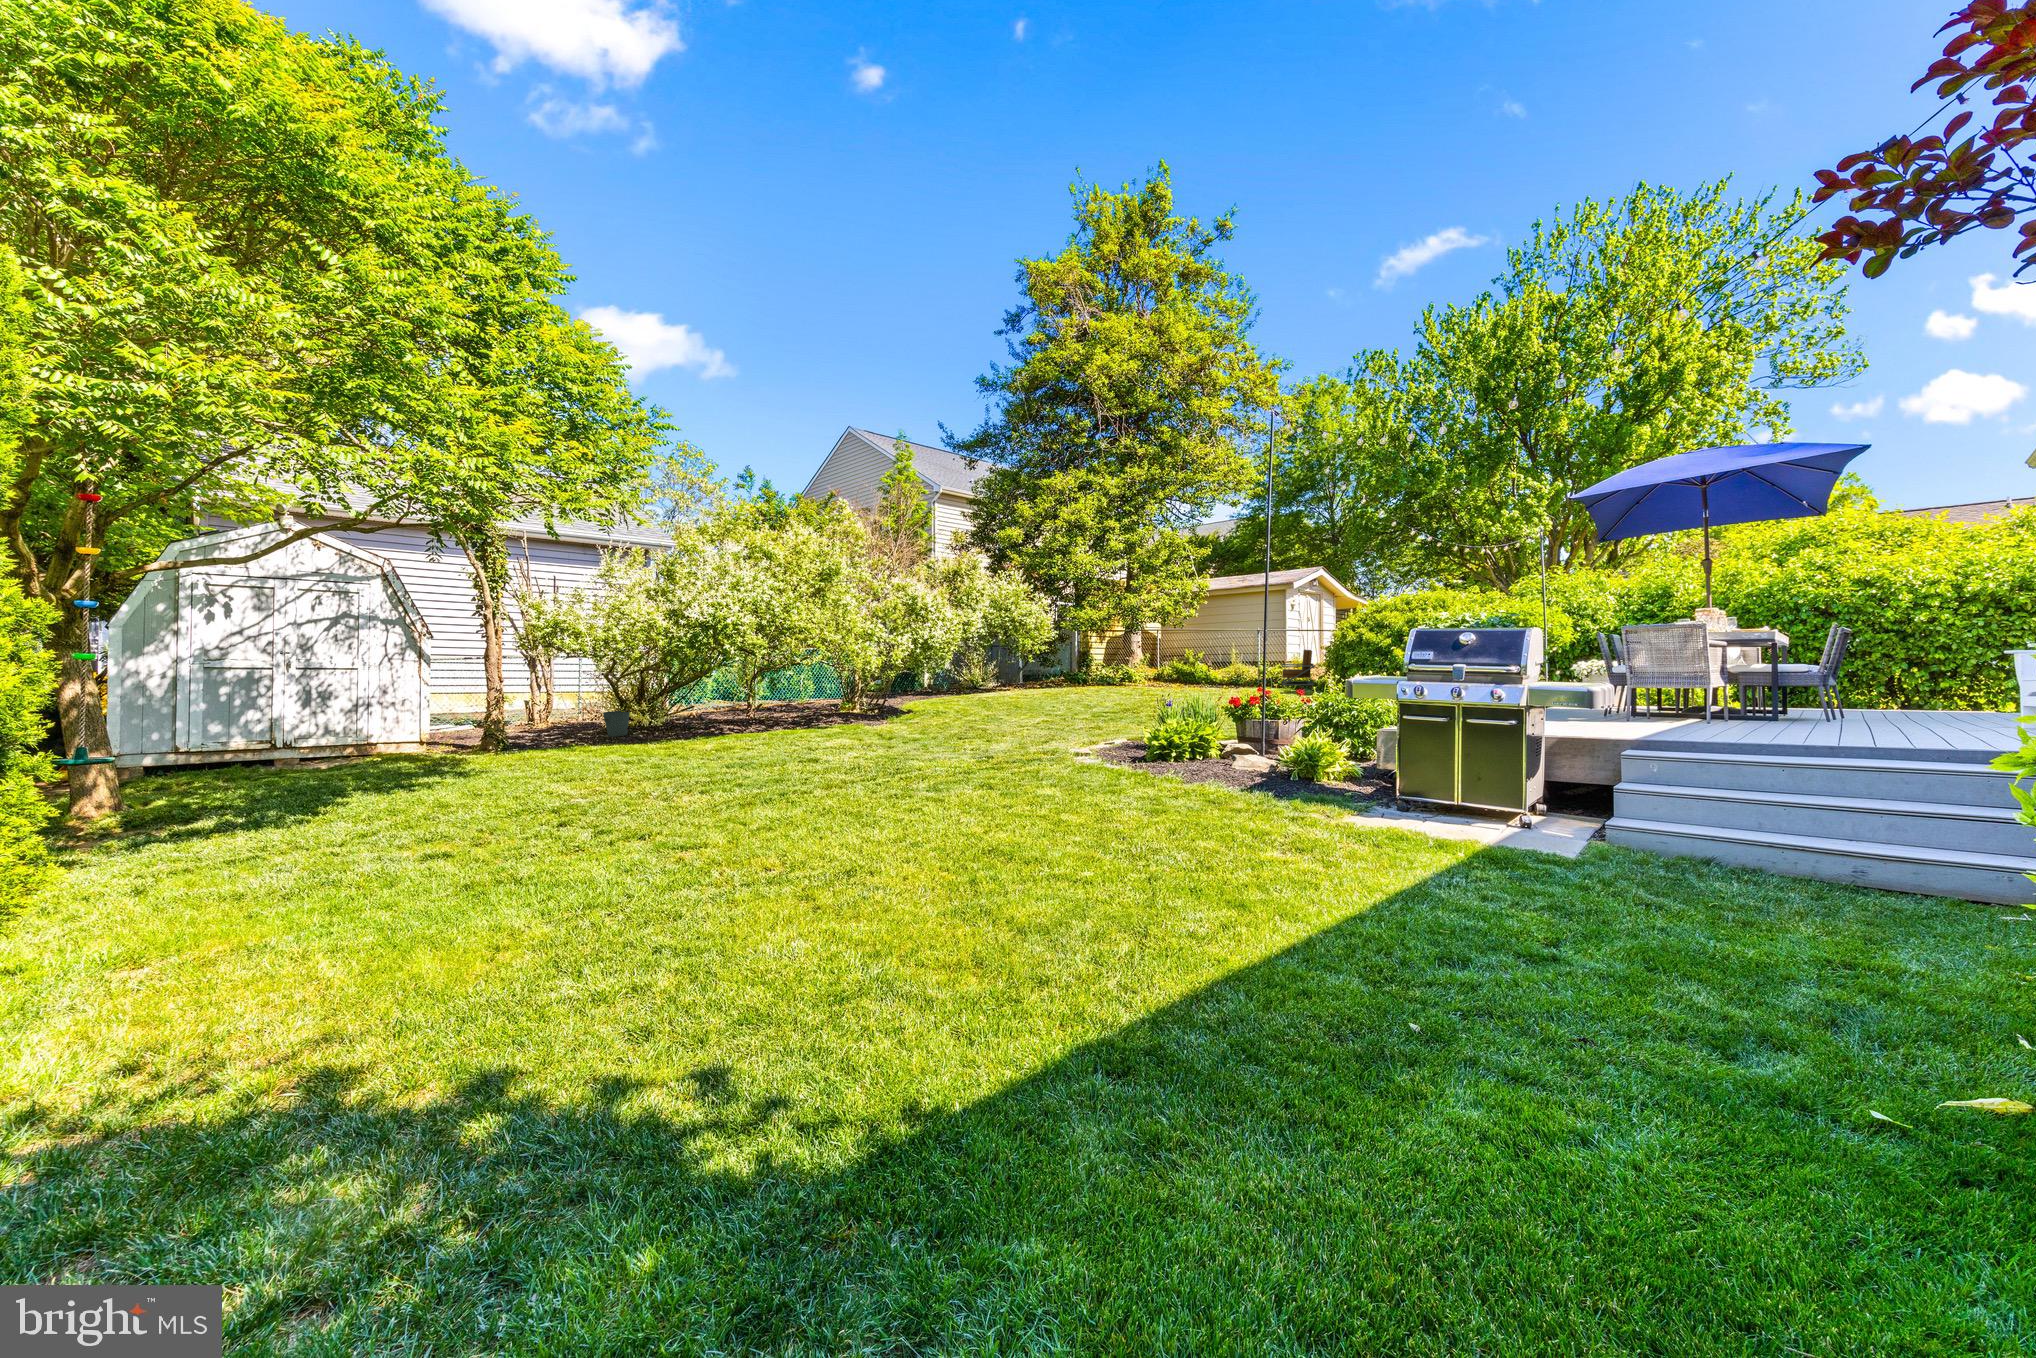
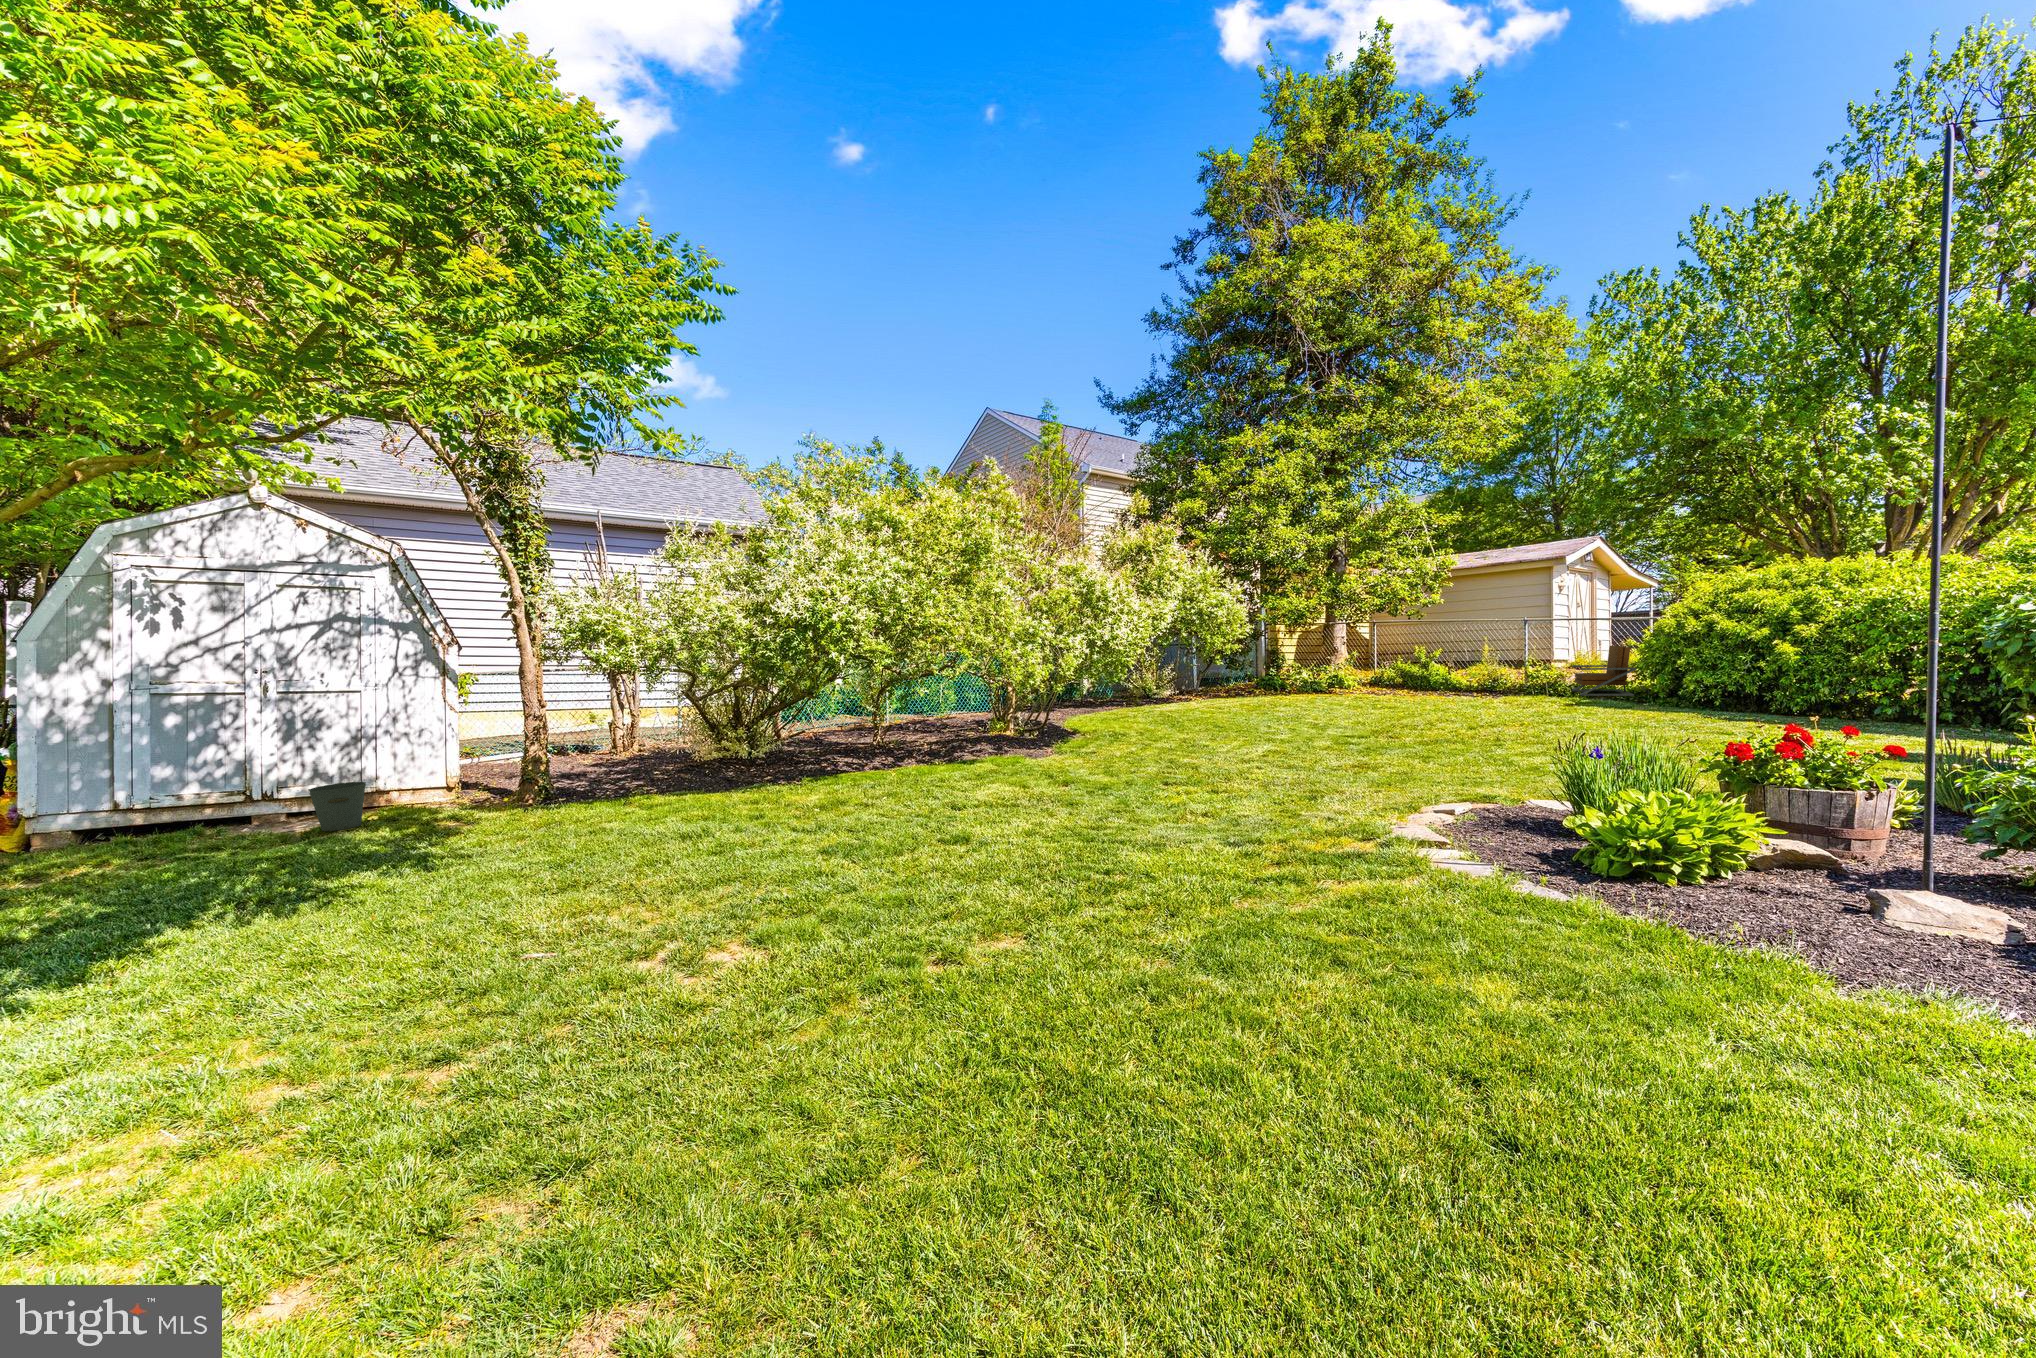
bucket: present [603,711,630,737] -> present [308,782,366,831]

